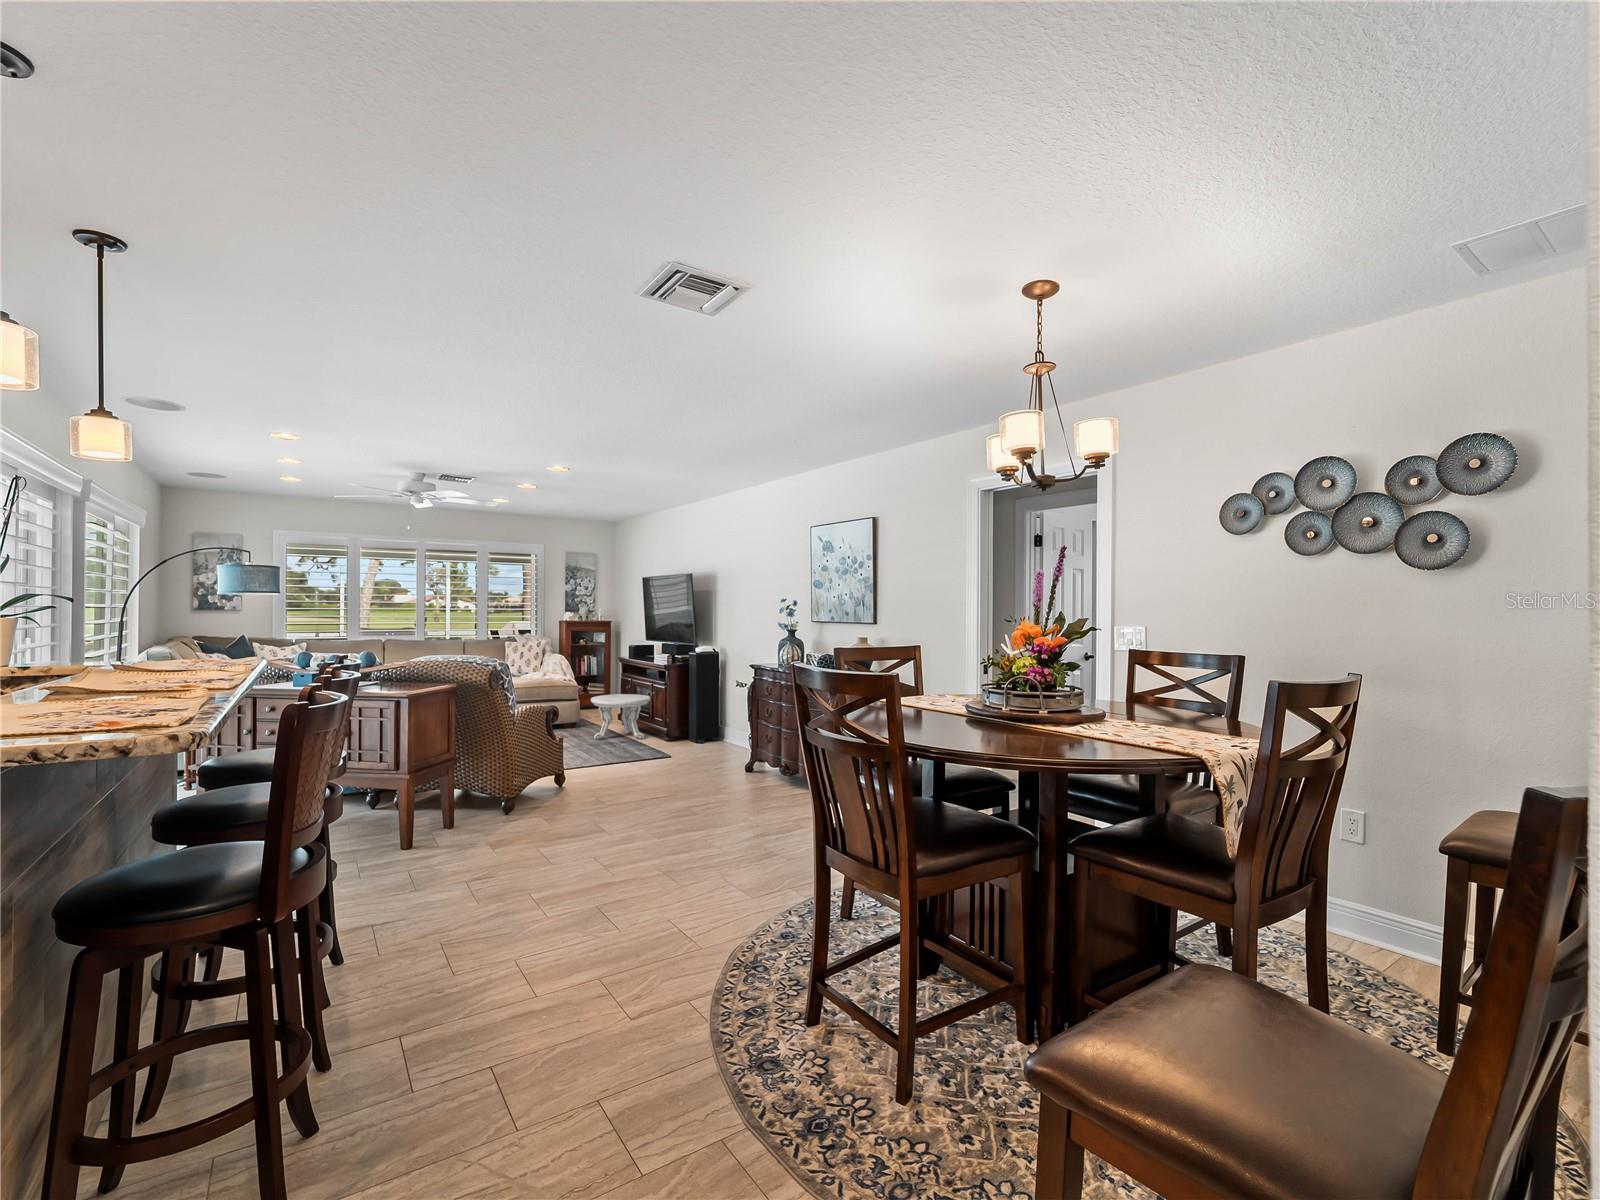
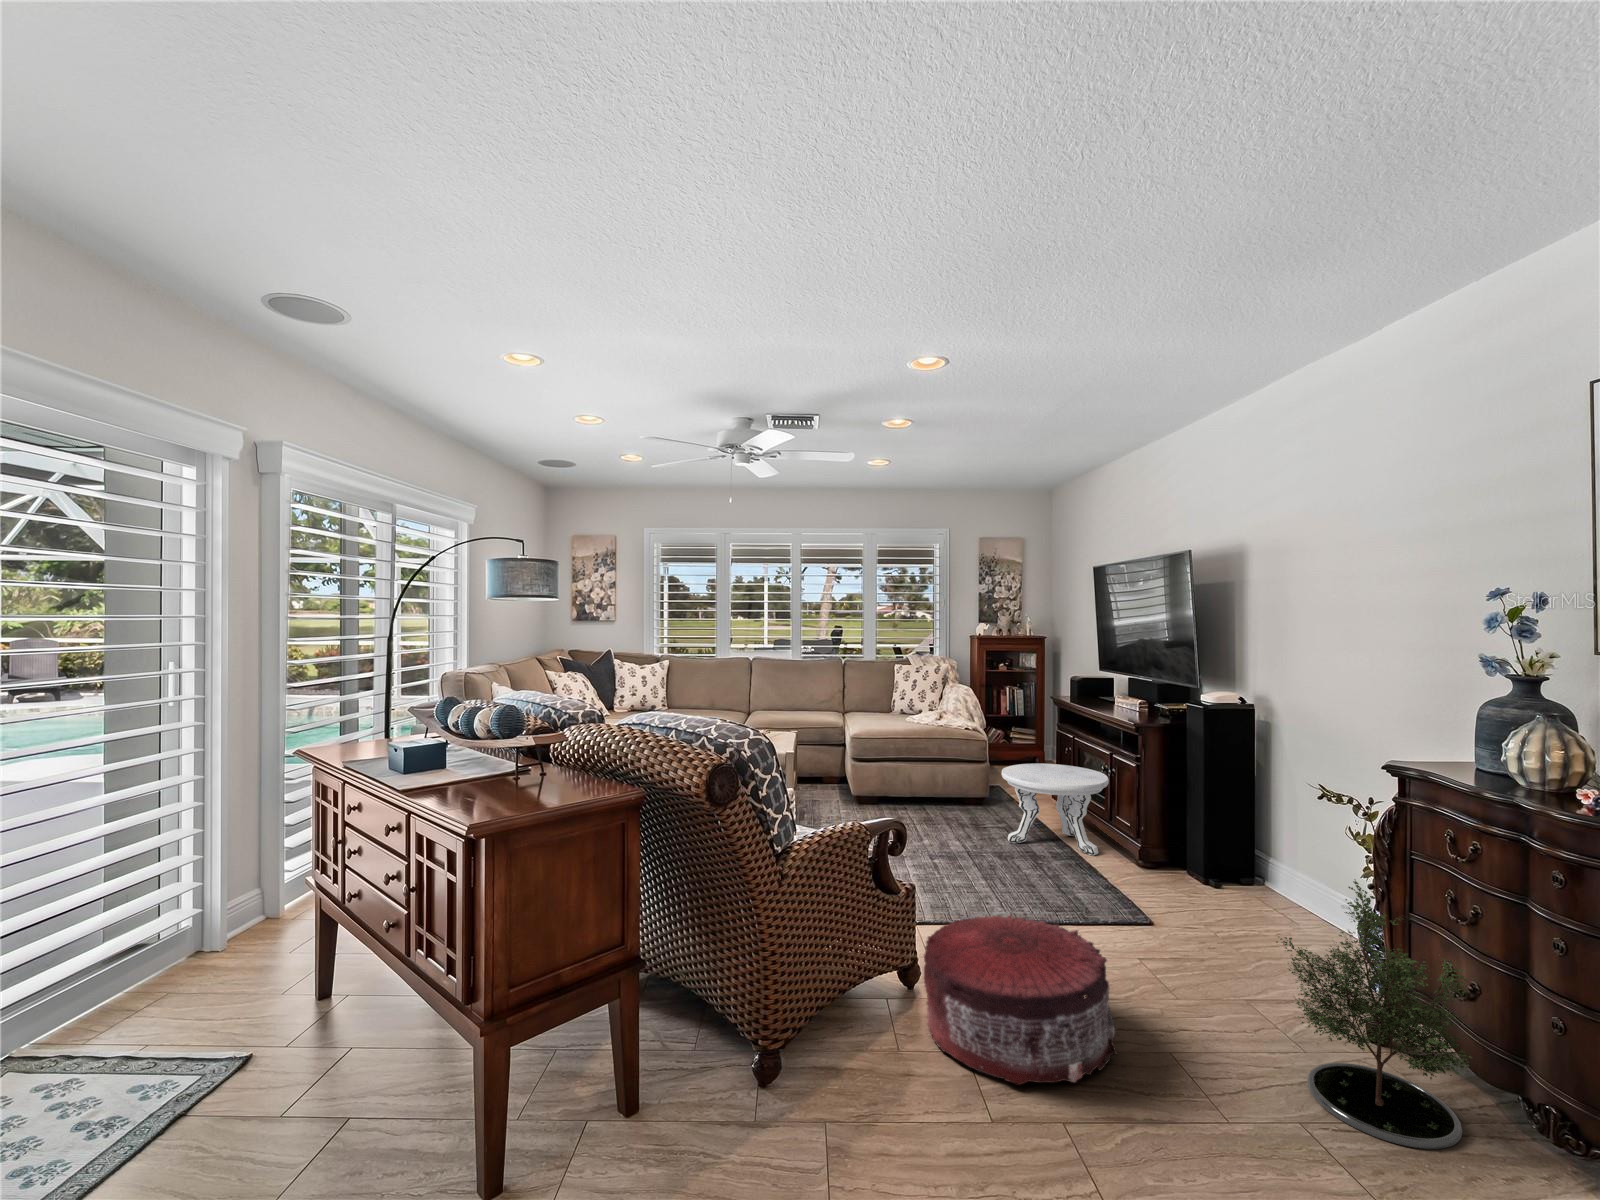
potted tree: none [708,704,763,787] -> present [1276,881,1472,1149]
pouf: none [569,744,652,797] -> present [924,915,1117,1085]

